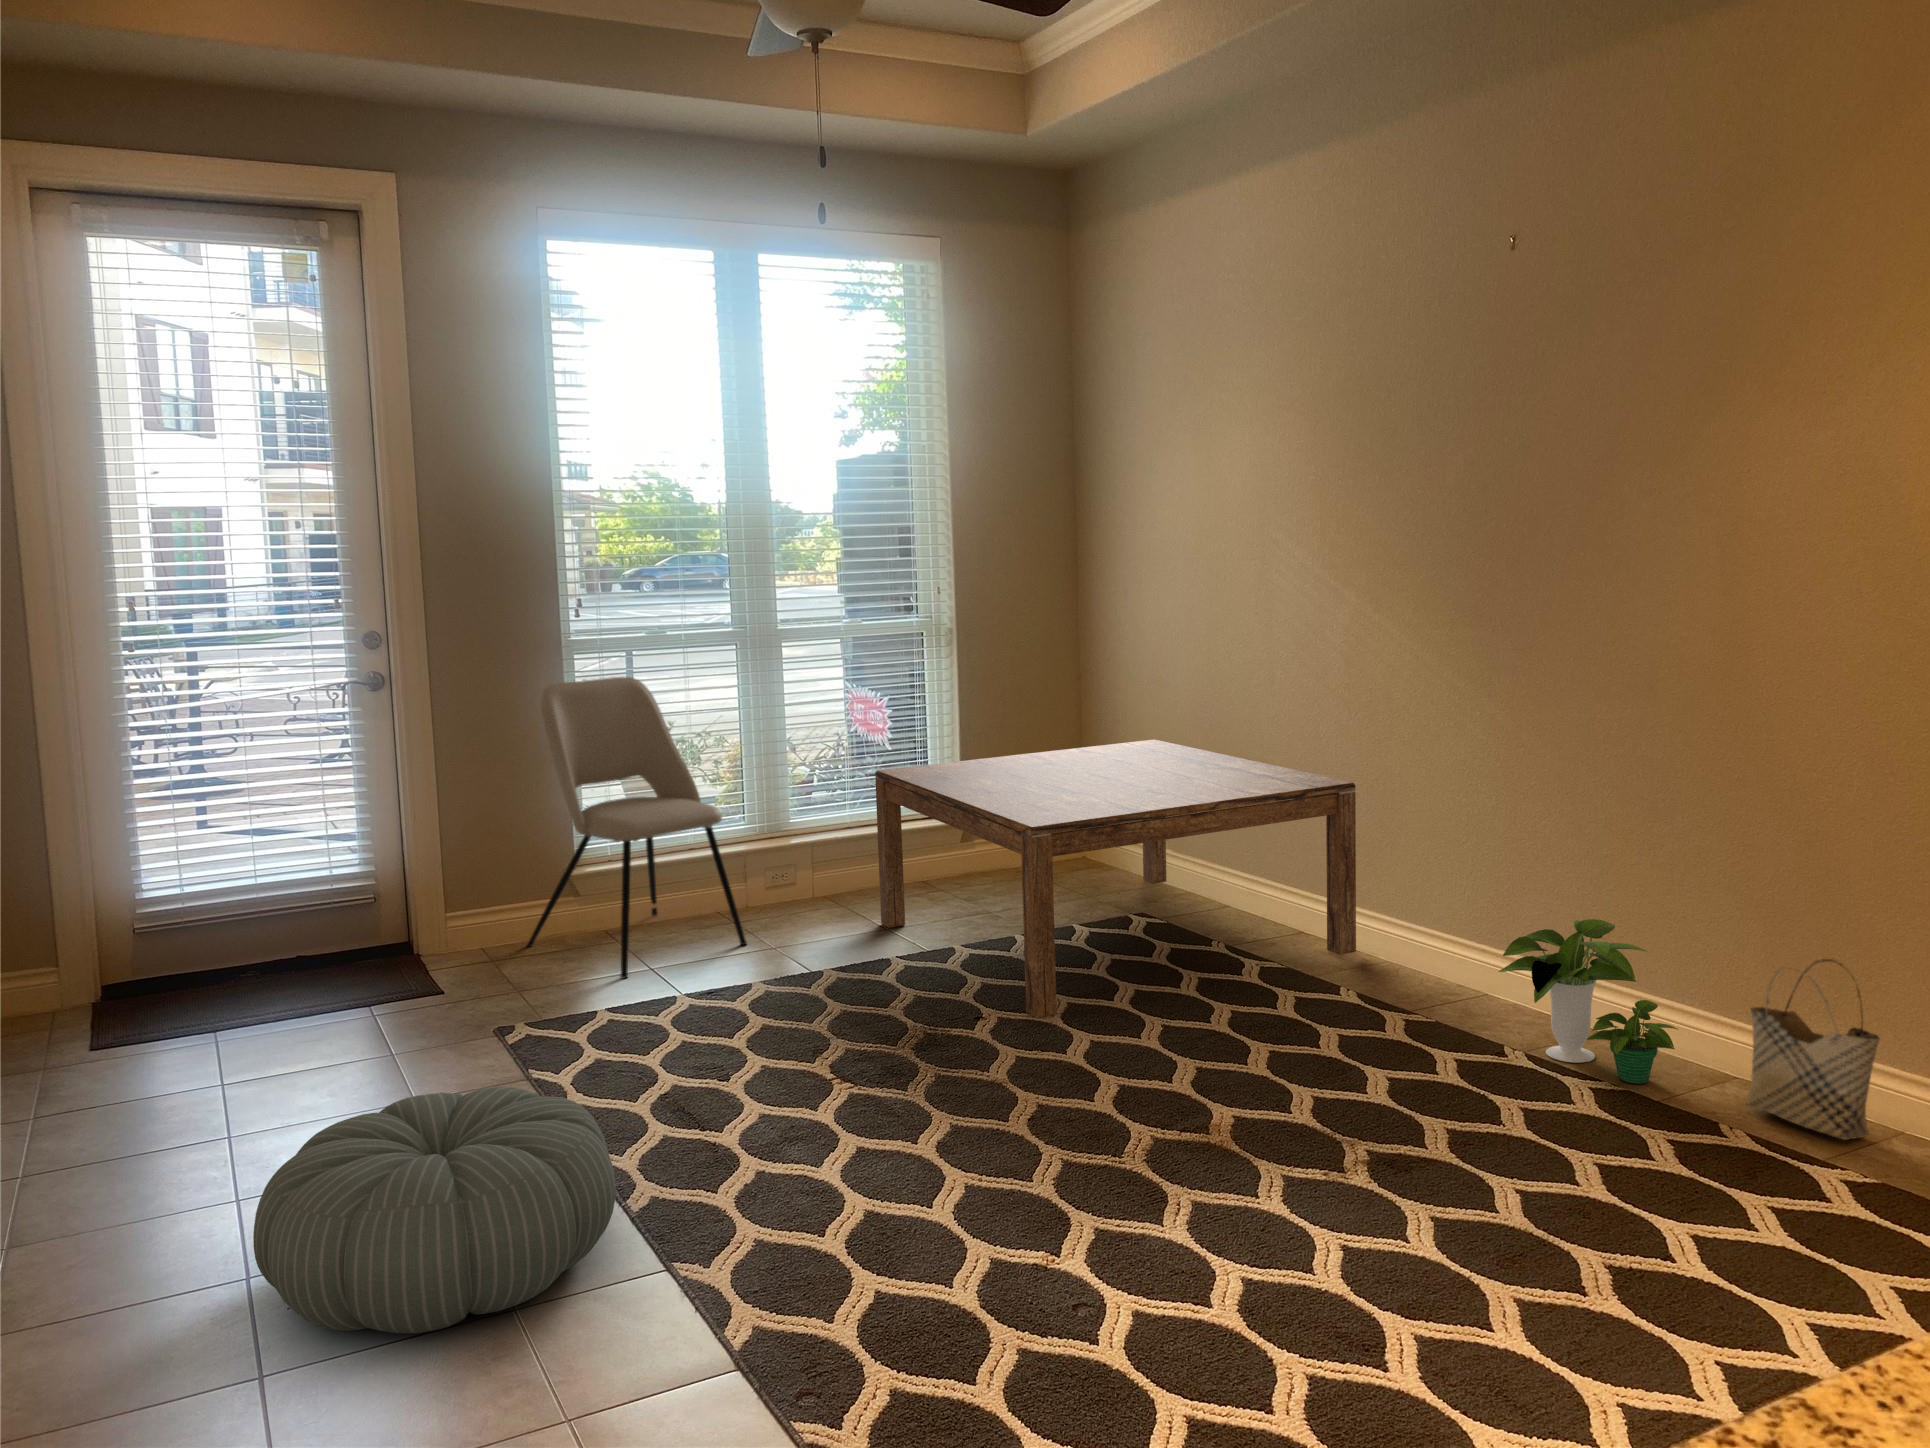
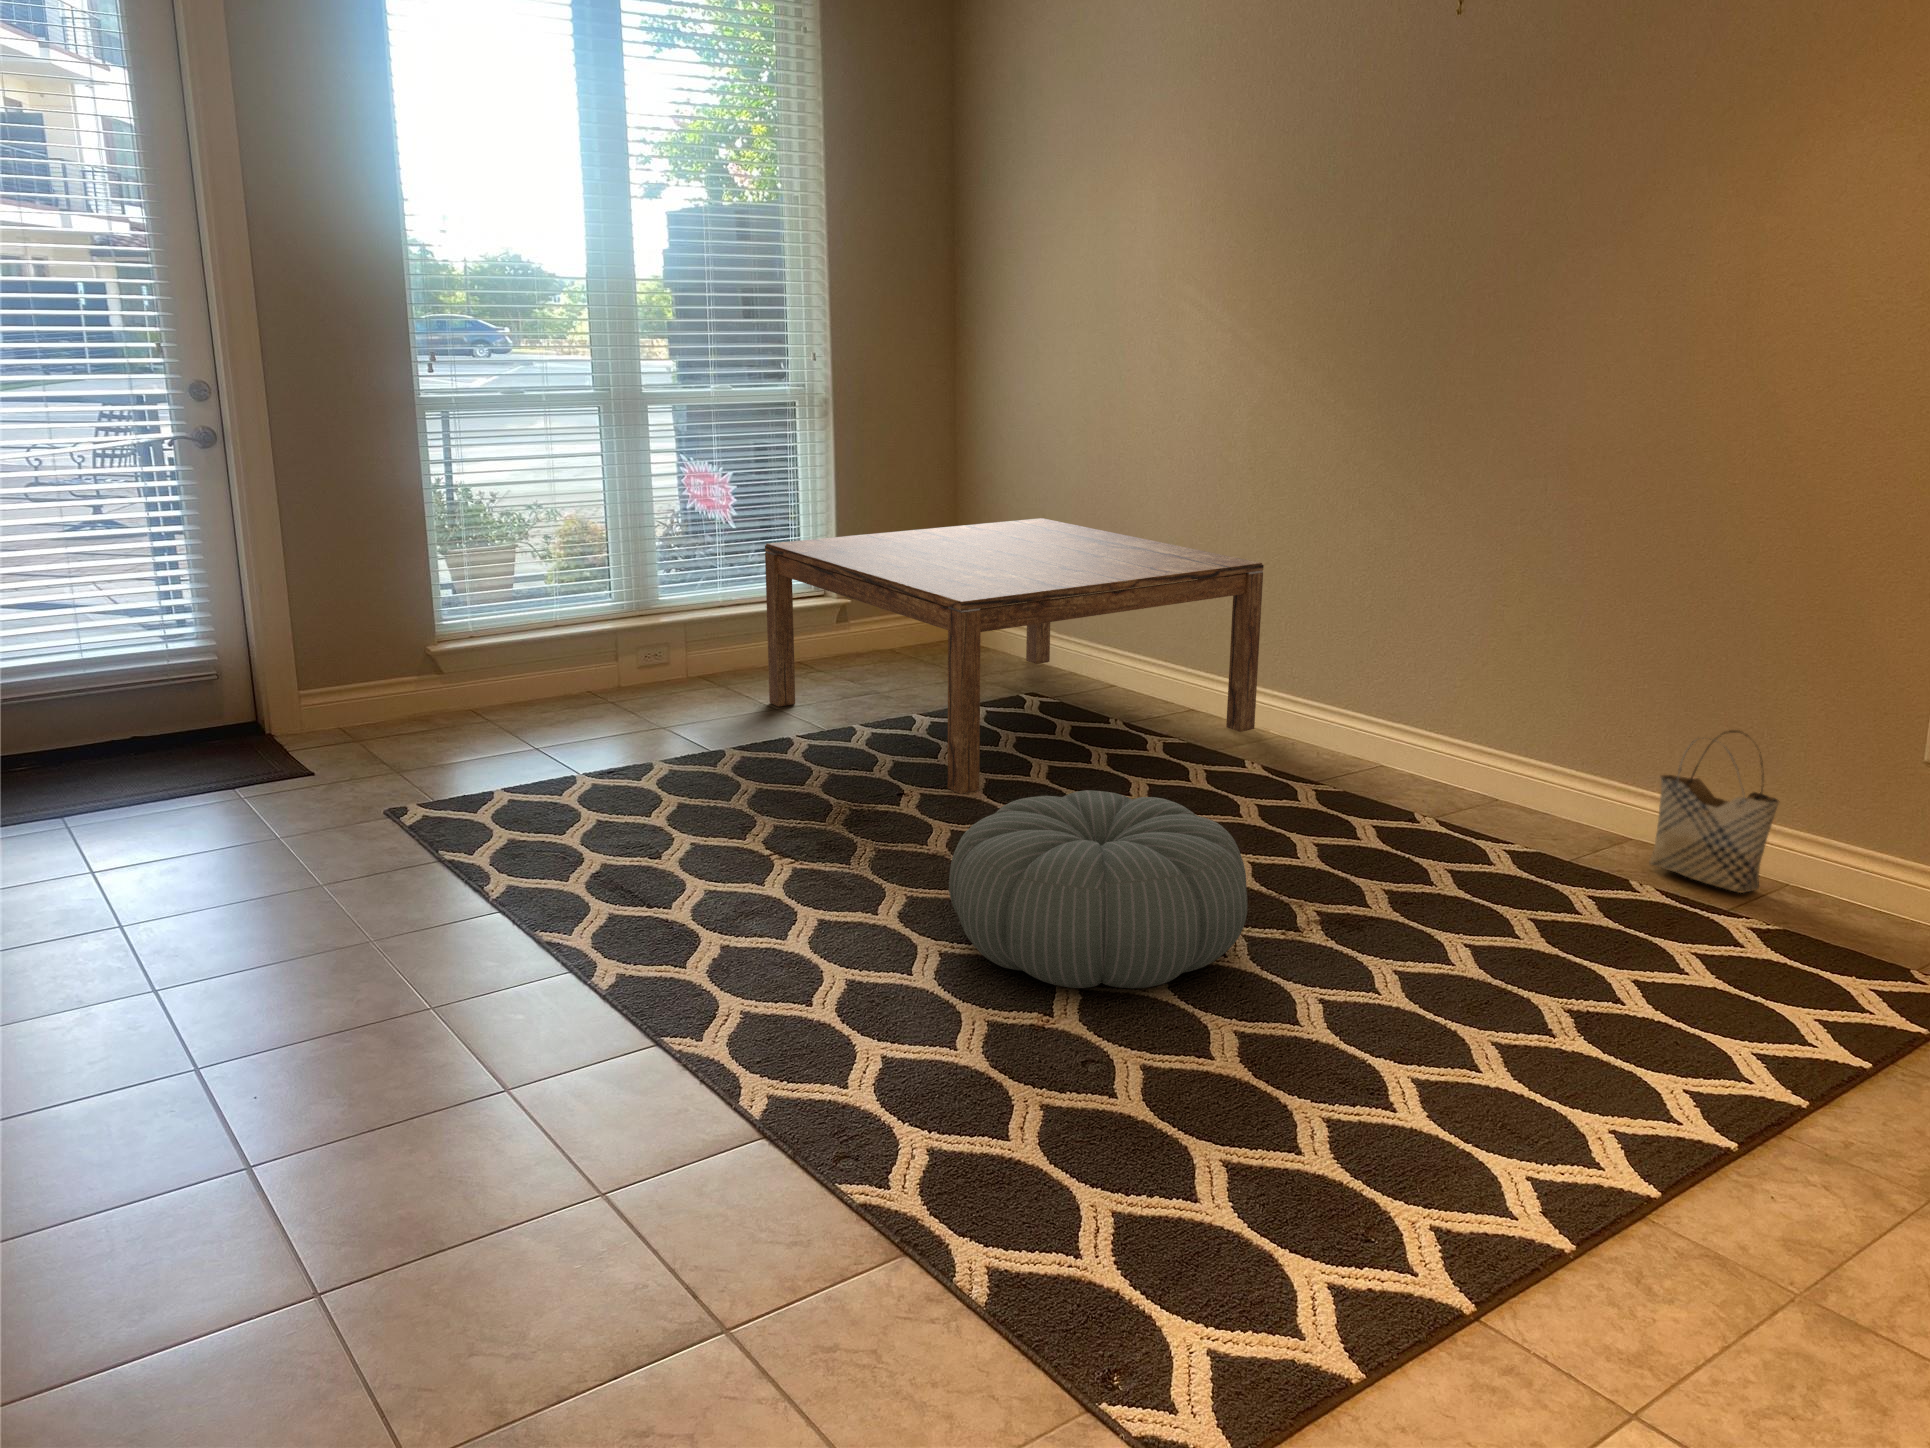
dining chair: present [527,677,747,979] -> none [386,436,633,759]
potted plant: present [1499,919,1677,1084] -> none [1417,695,1588,847]
pouf: present [253,1086,616,1334] -> present [949,790,1247,988]

